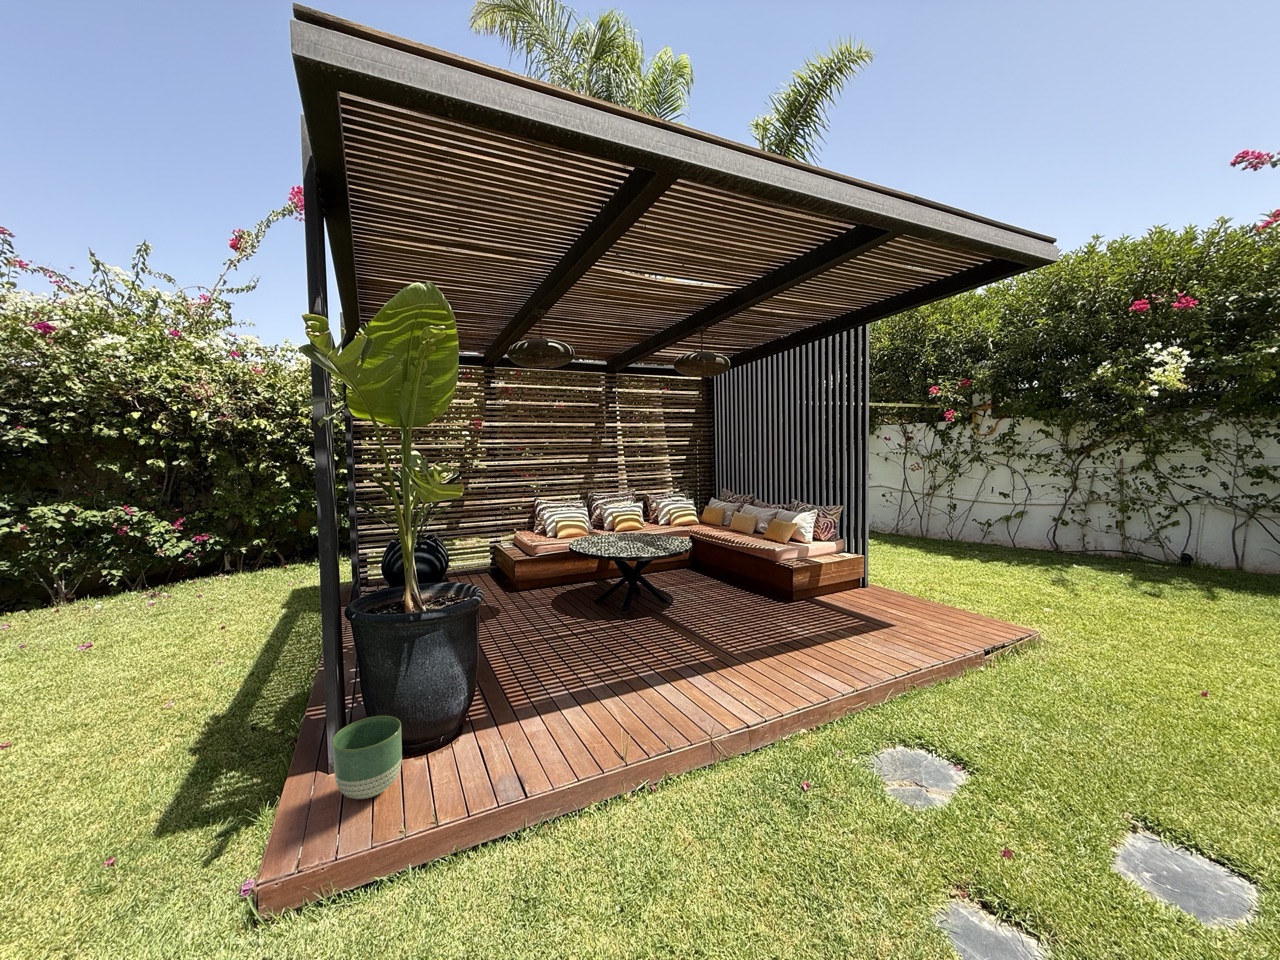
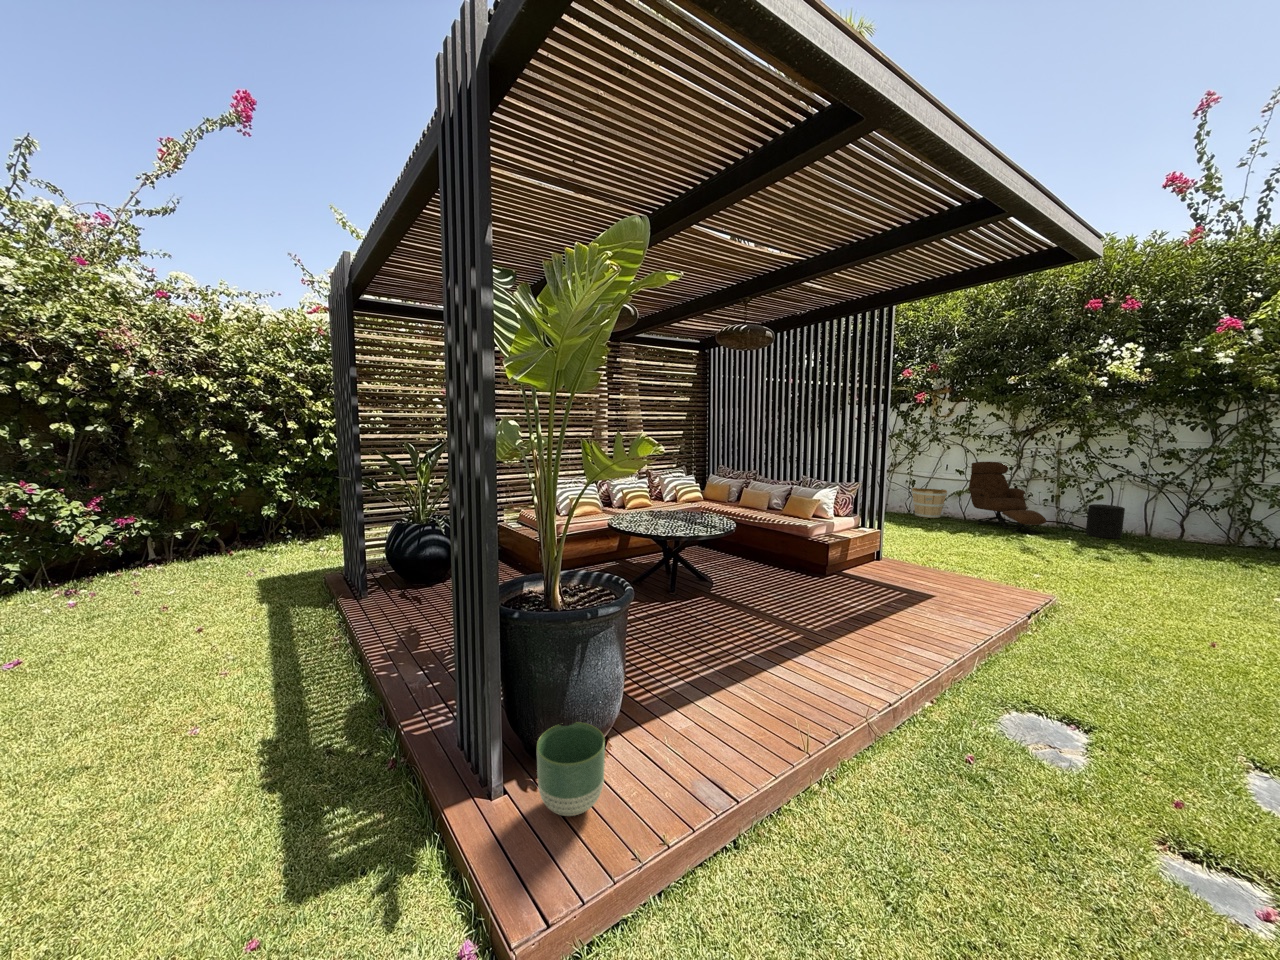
lounge chair: none [1011,483,1101,564] -> present [968,462,1046,534]
wooden bucket: none [949,512,990,545] -> present [912,488,947,518]
stool: none [1156,531,1204,572] -> present [1086,504,1125,539]

